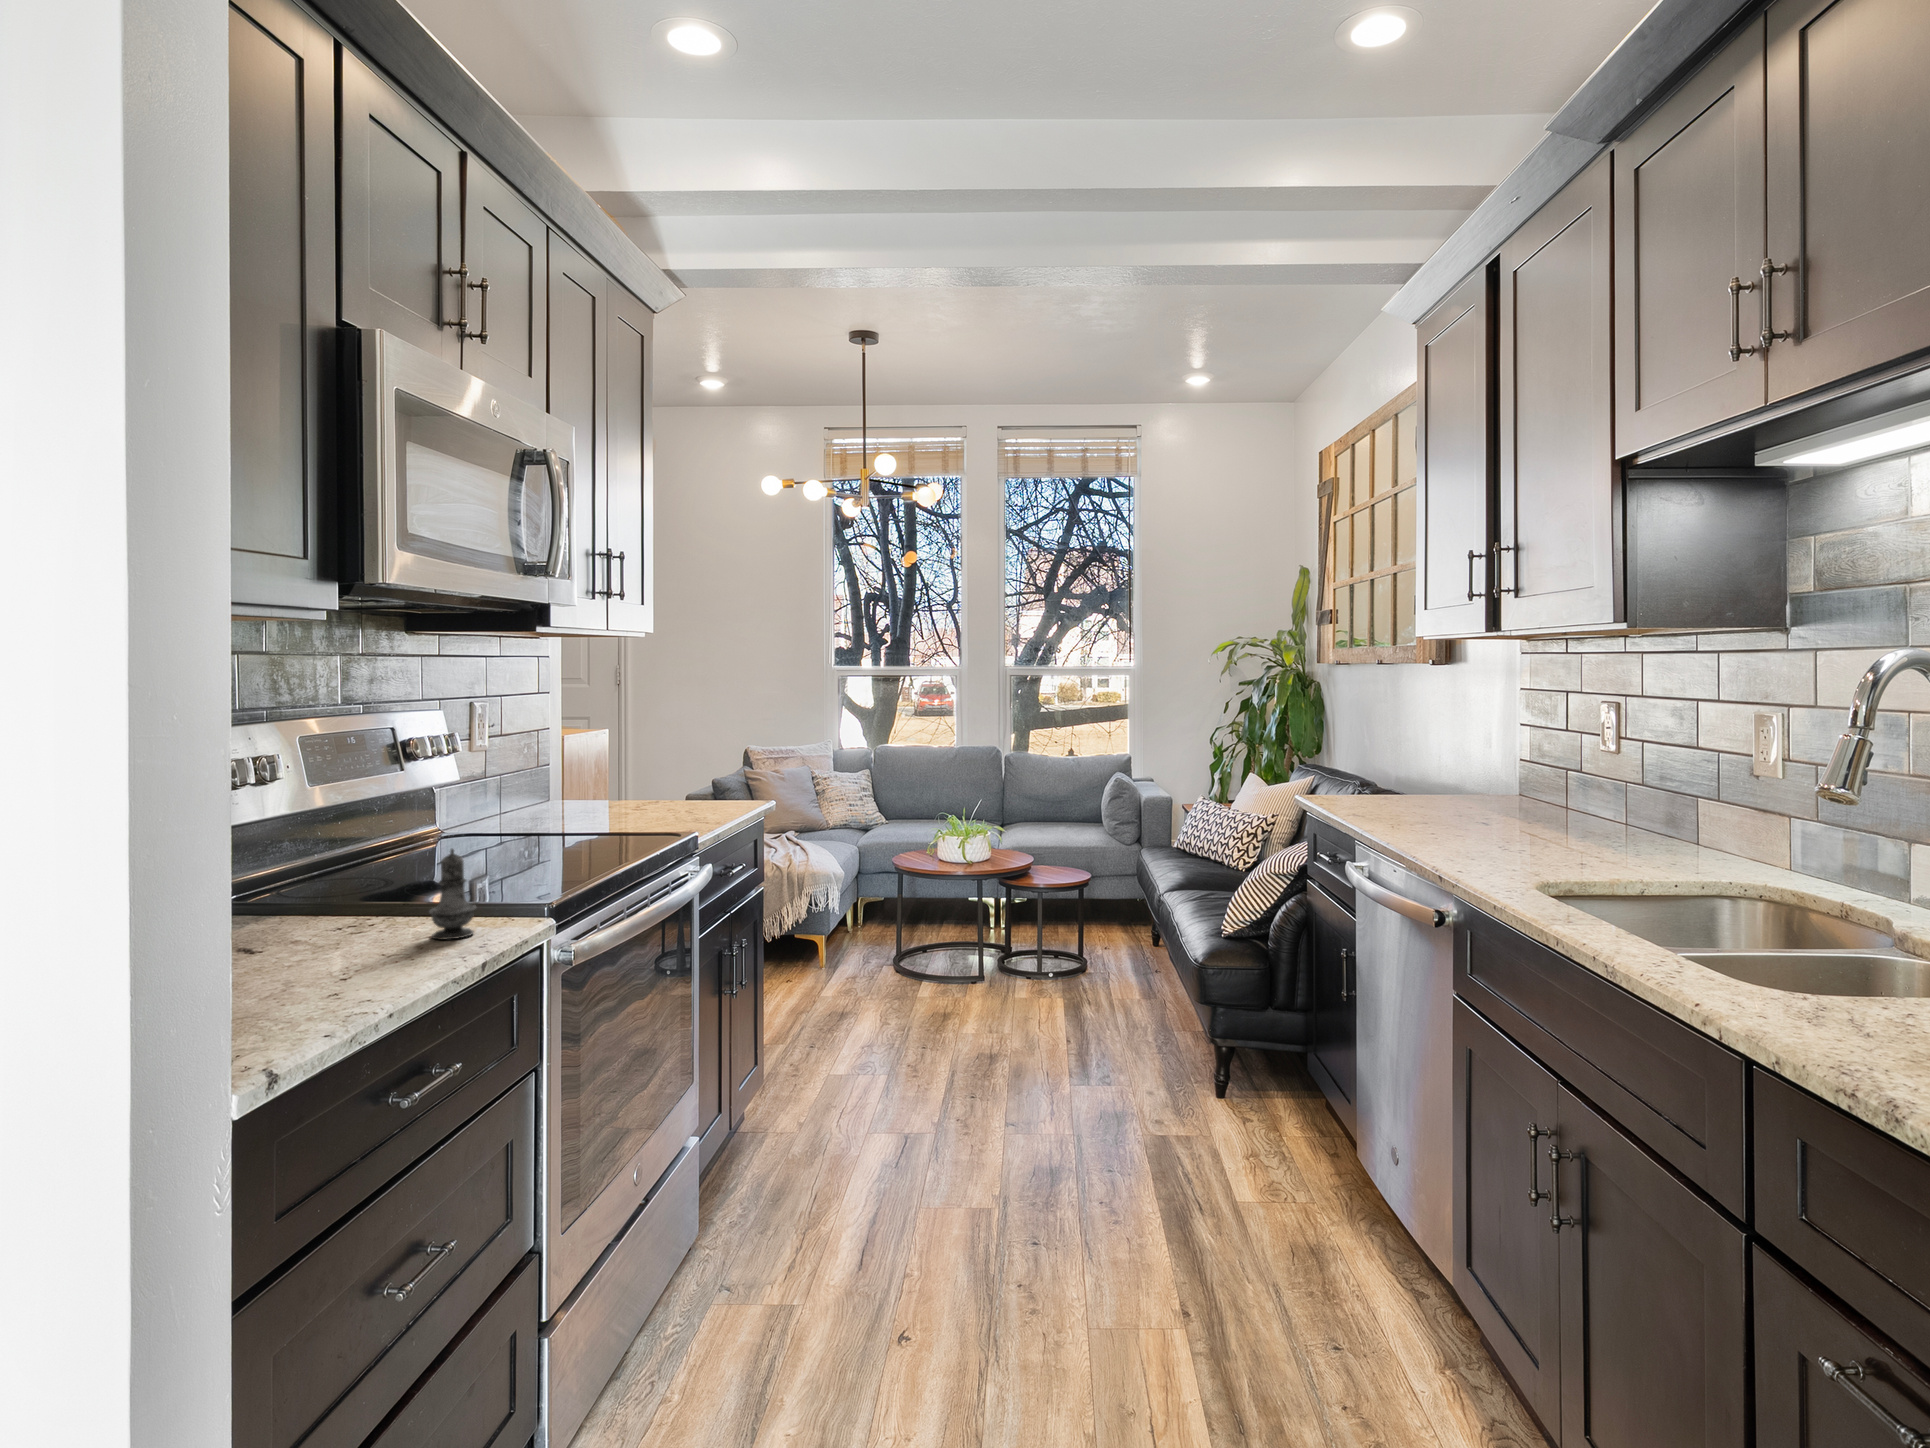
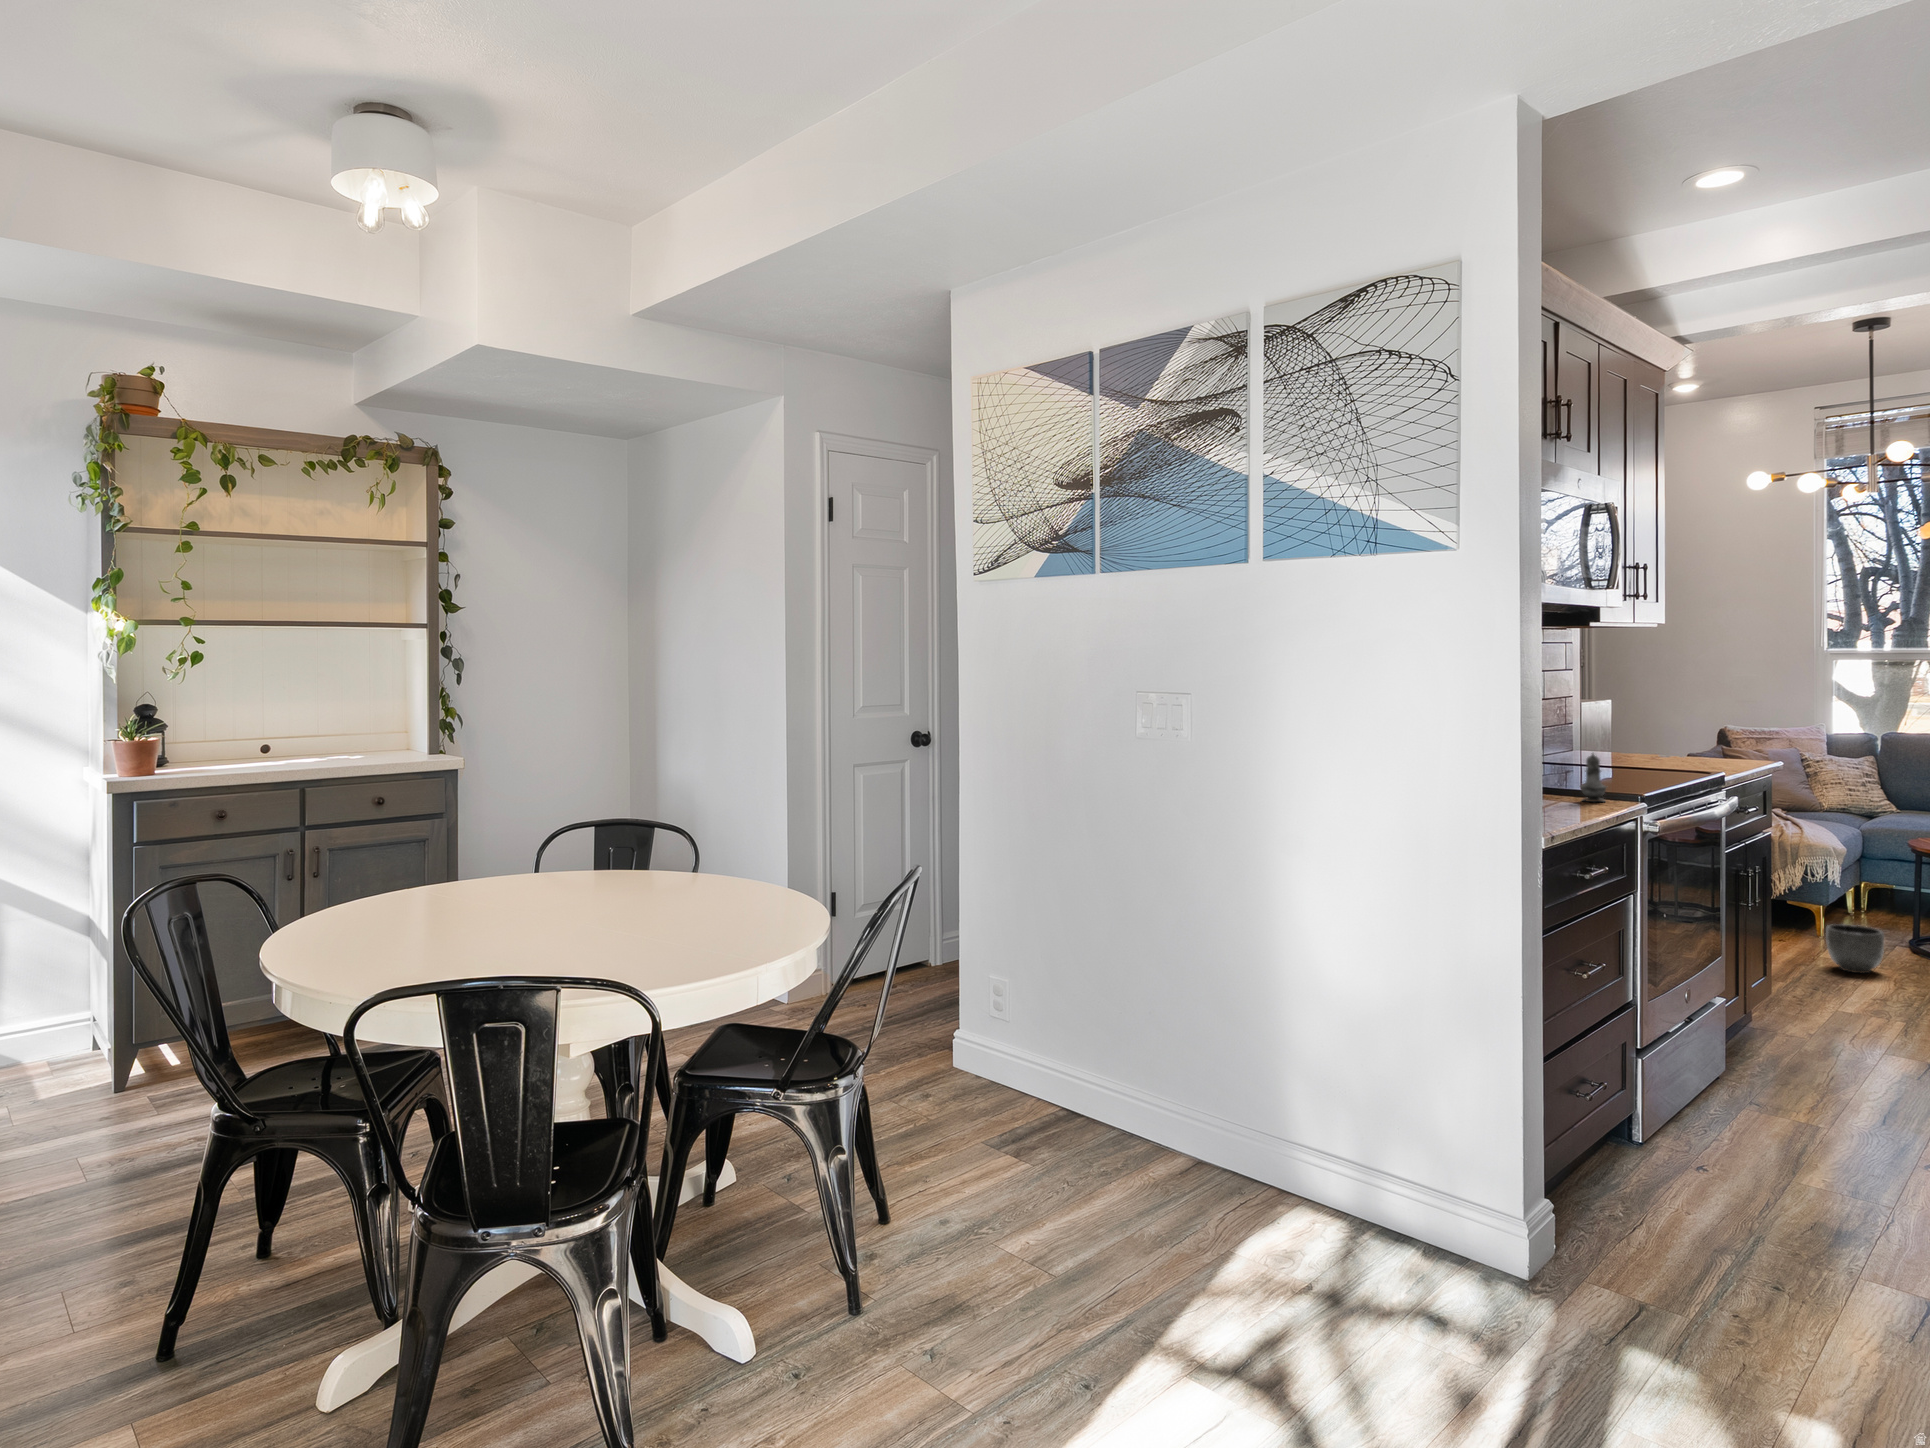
planter: none [823,962,871,1015] -> present [1826,924,1884,973]

